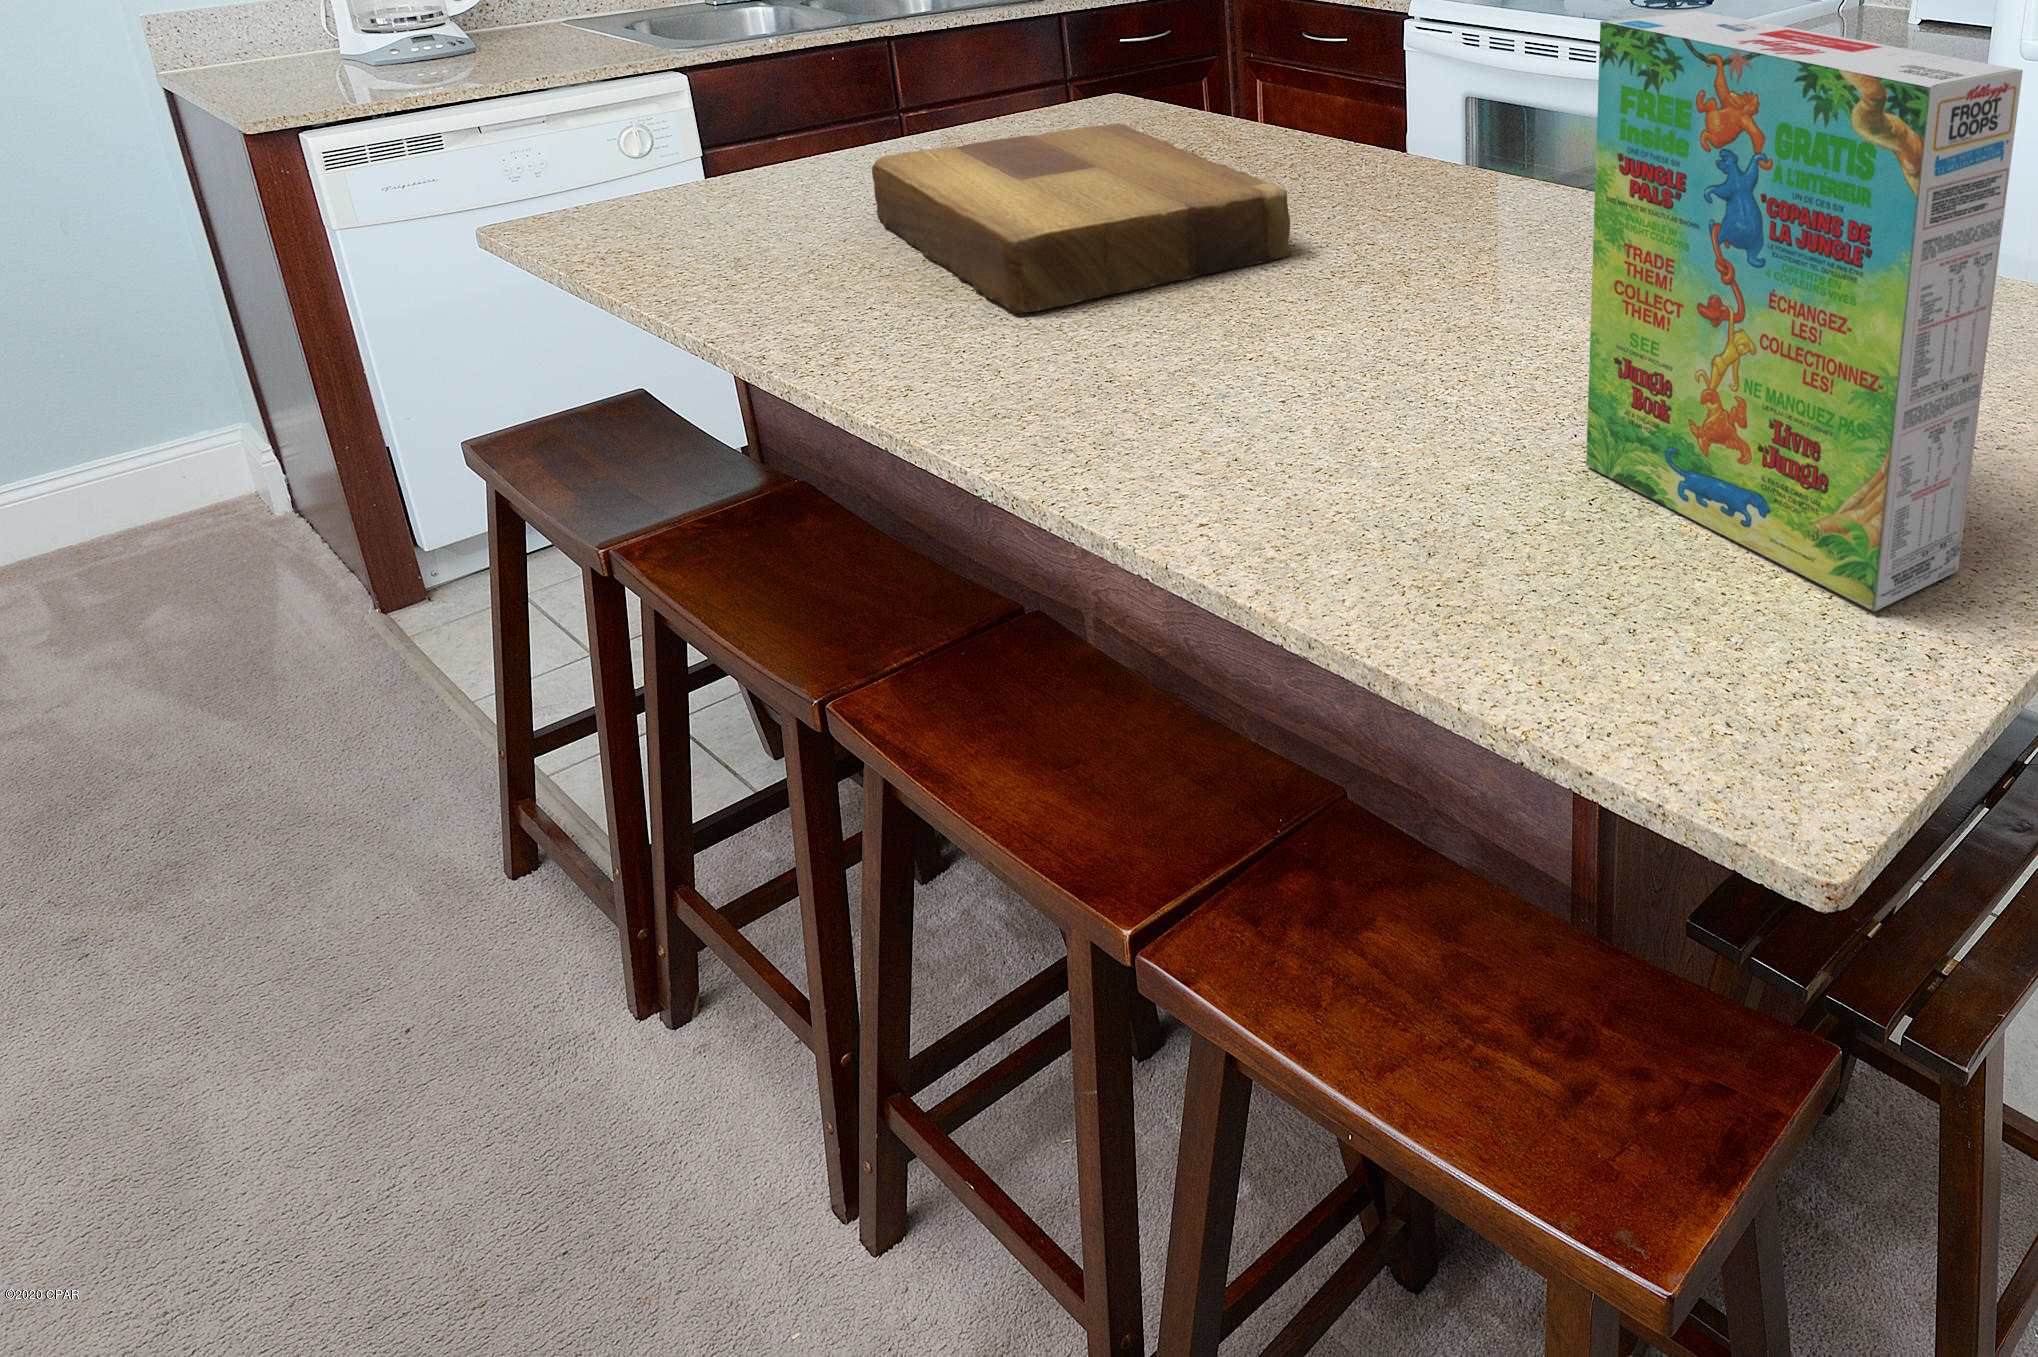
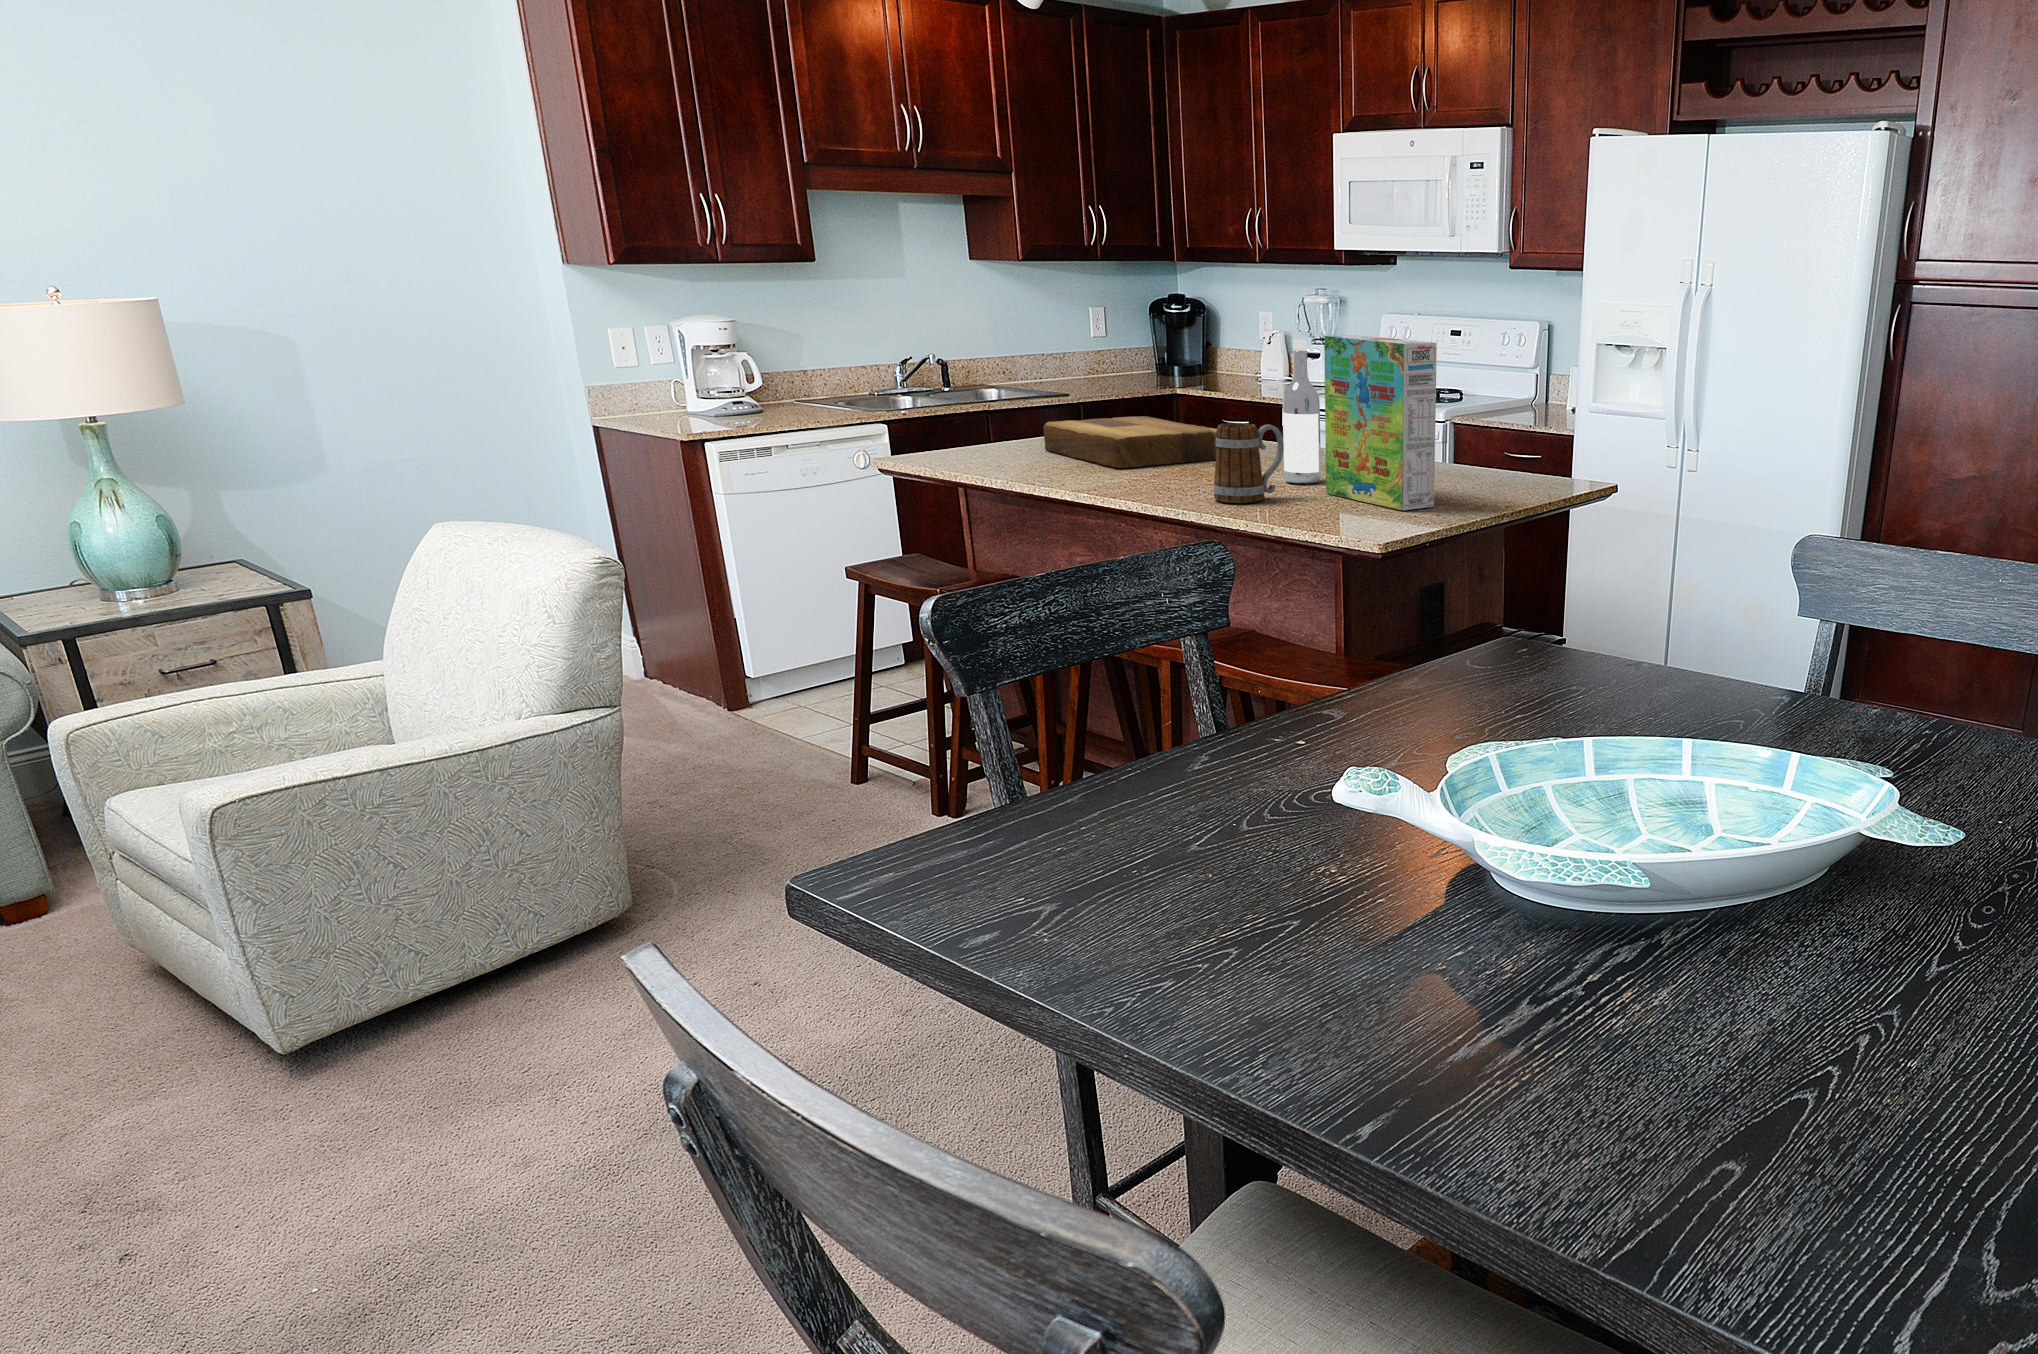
wine bottle: none [1453,9,1558,399] -> present [1283,340,1321,483]
mug: none [1248,292,1467,554] -> present [1214,423,1284,503]

